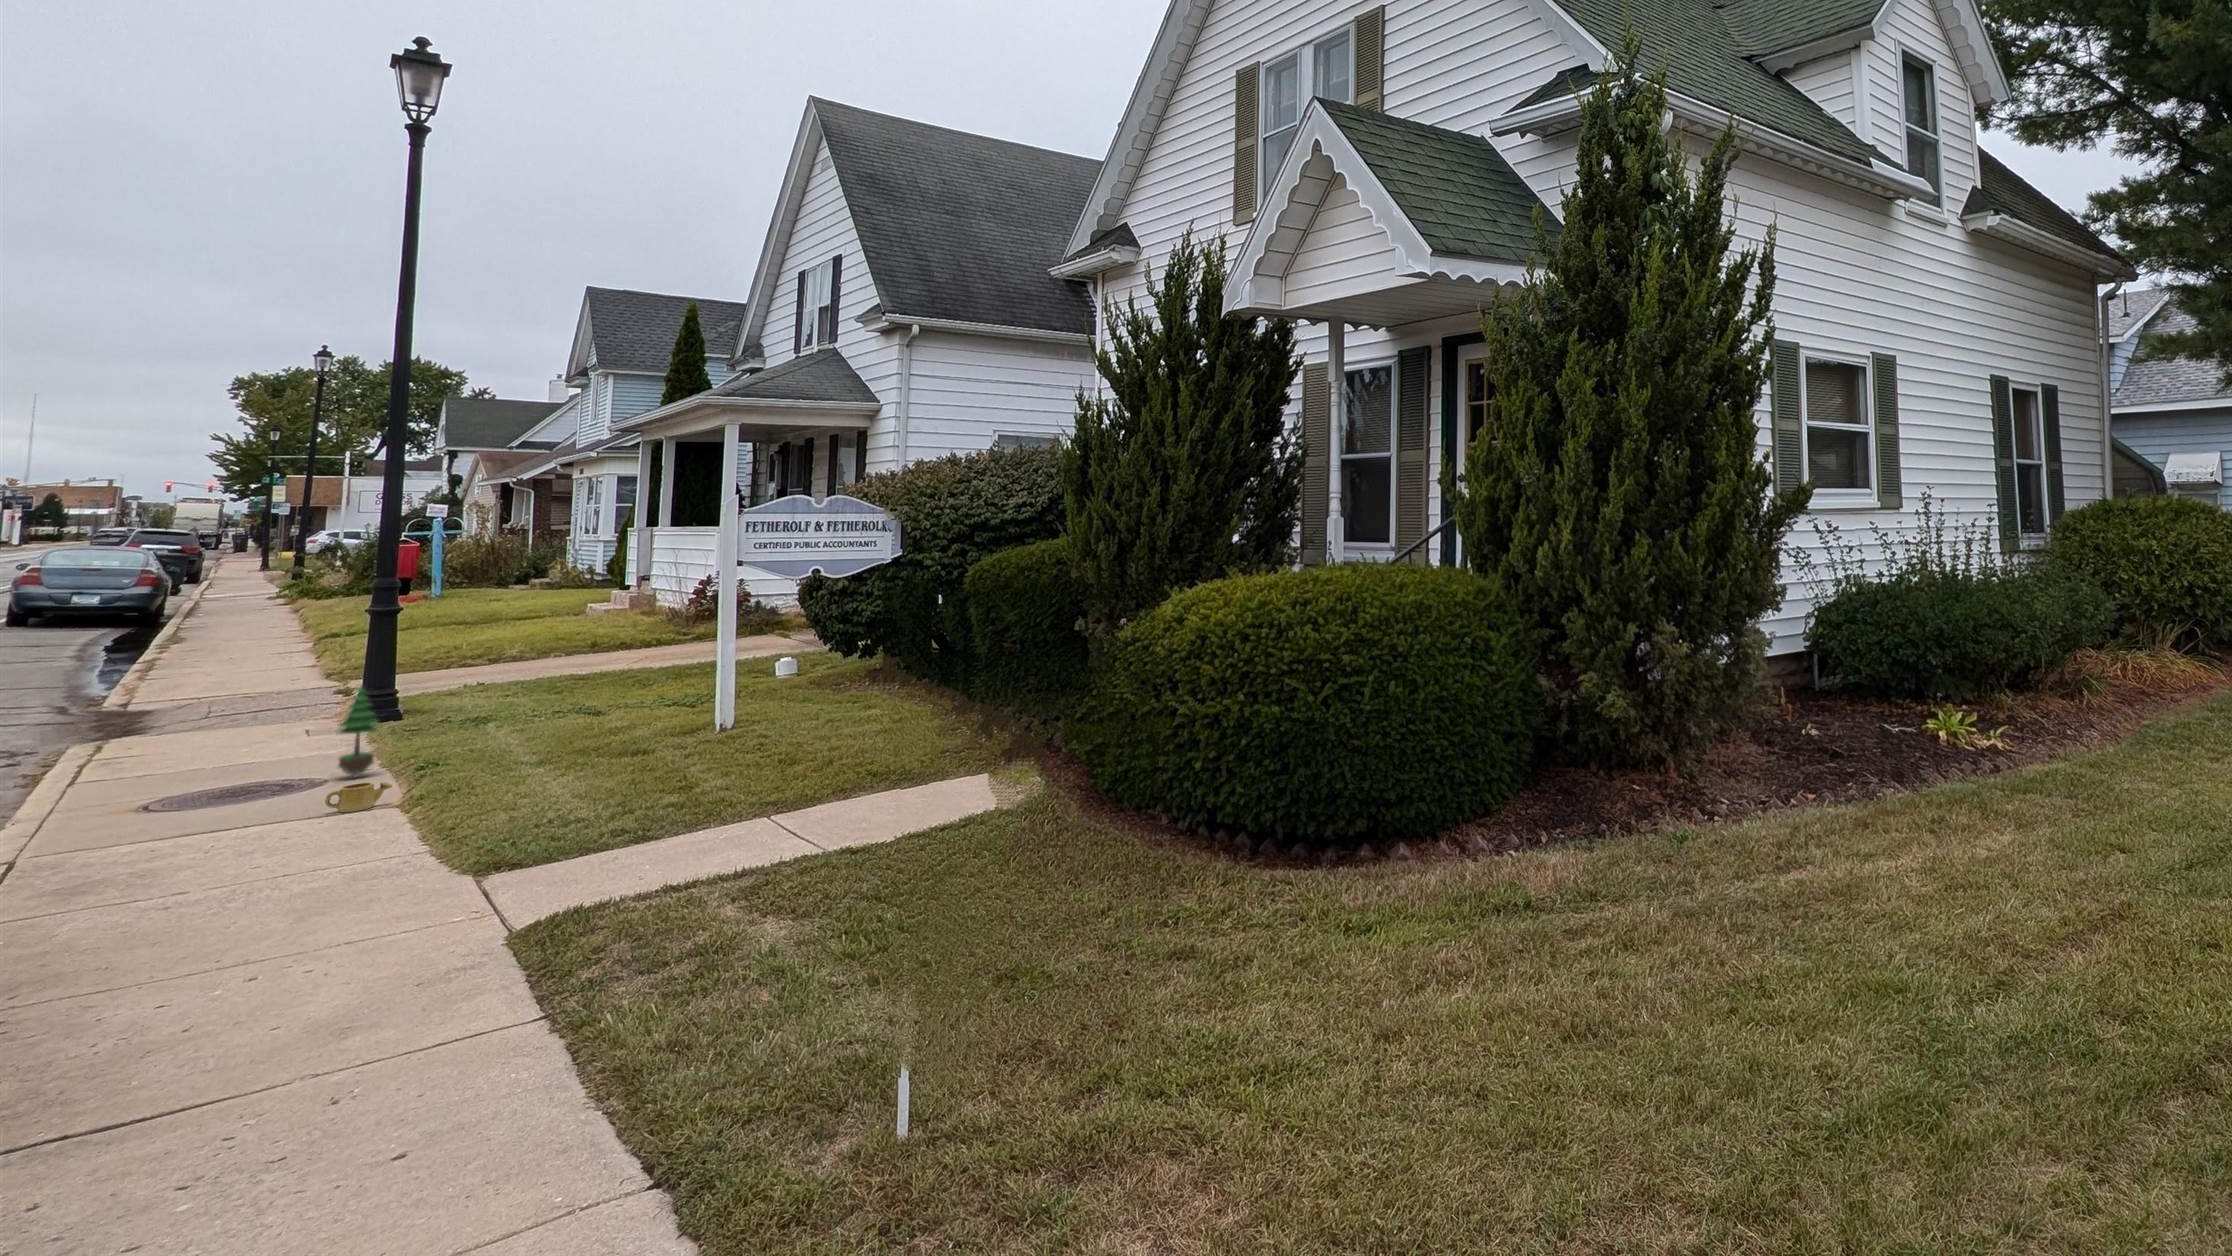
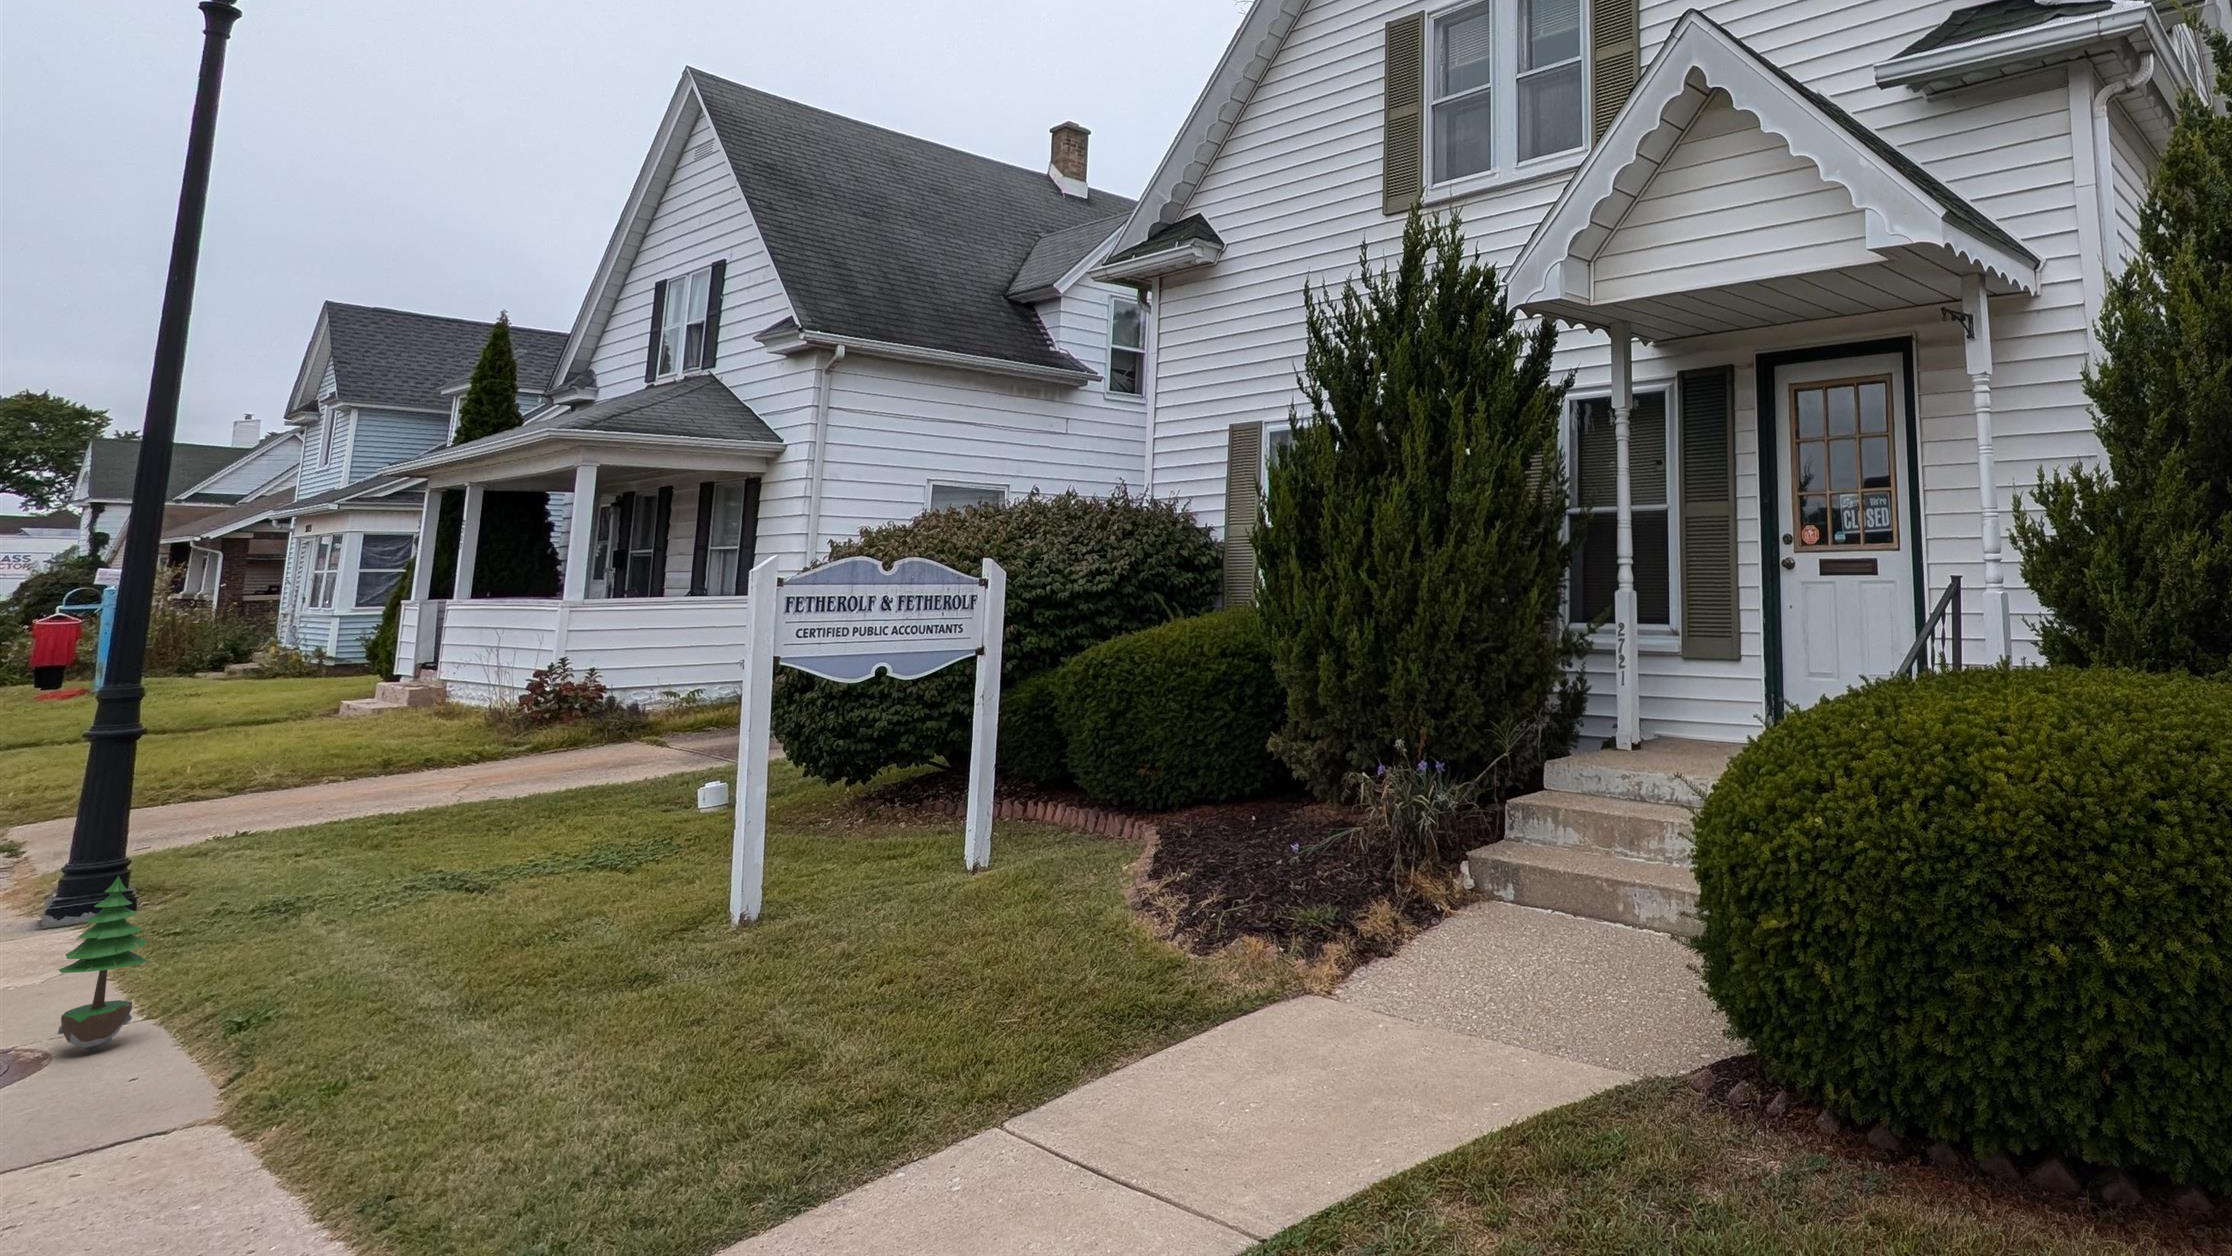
watering can: present [325,781,393,812] -> none [62,1078,201,1150]

